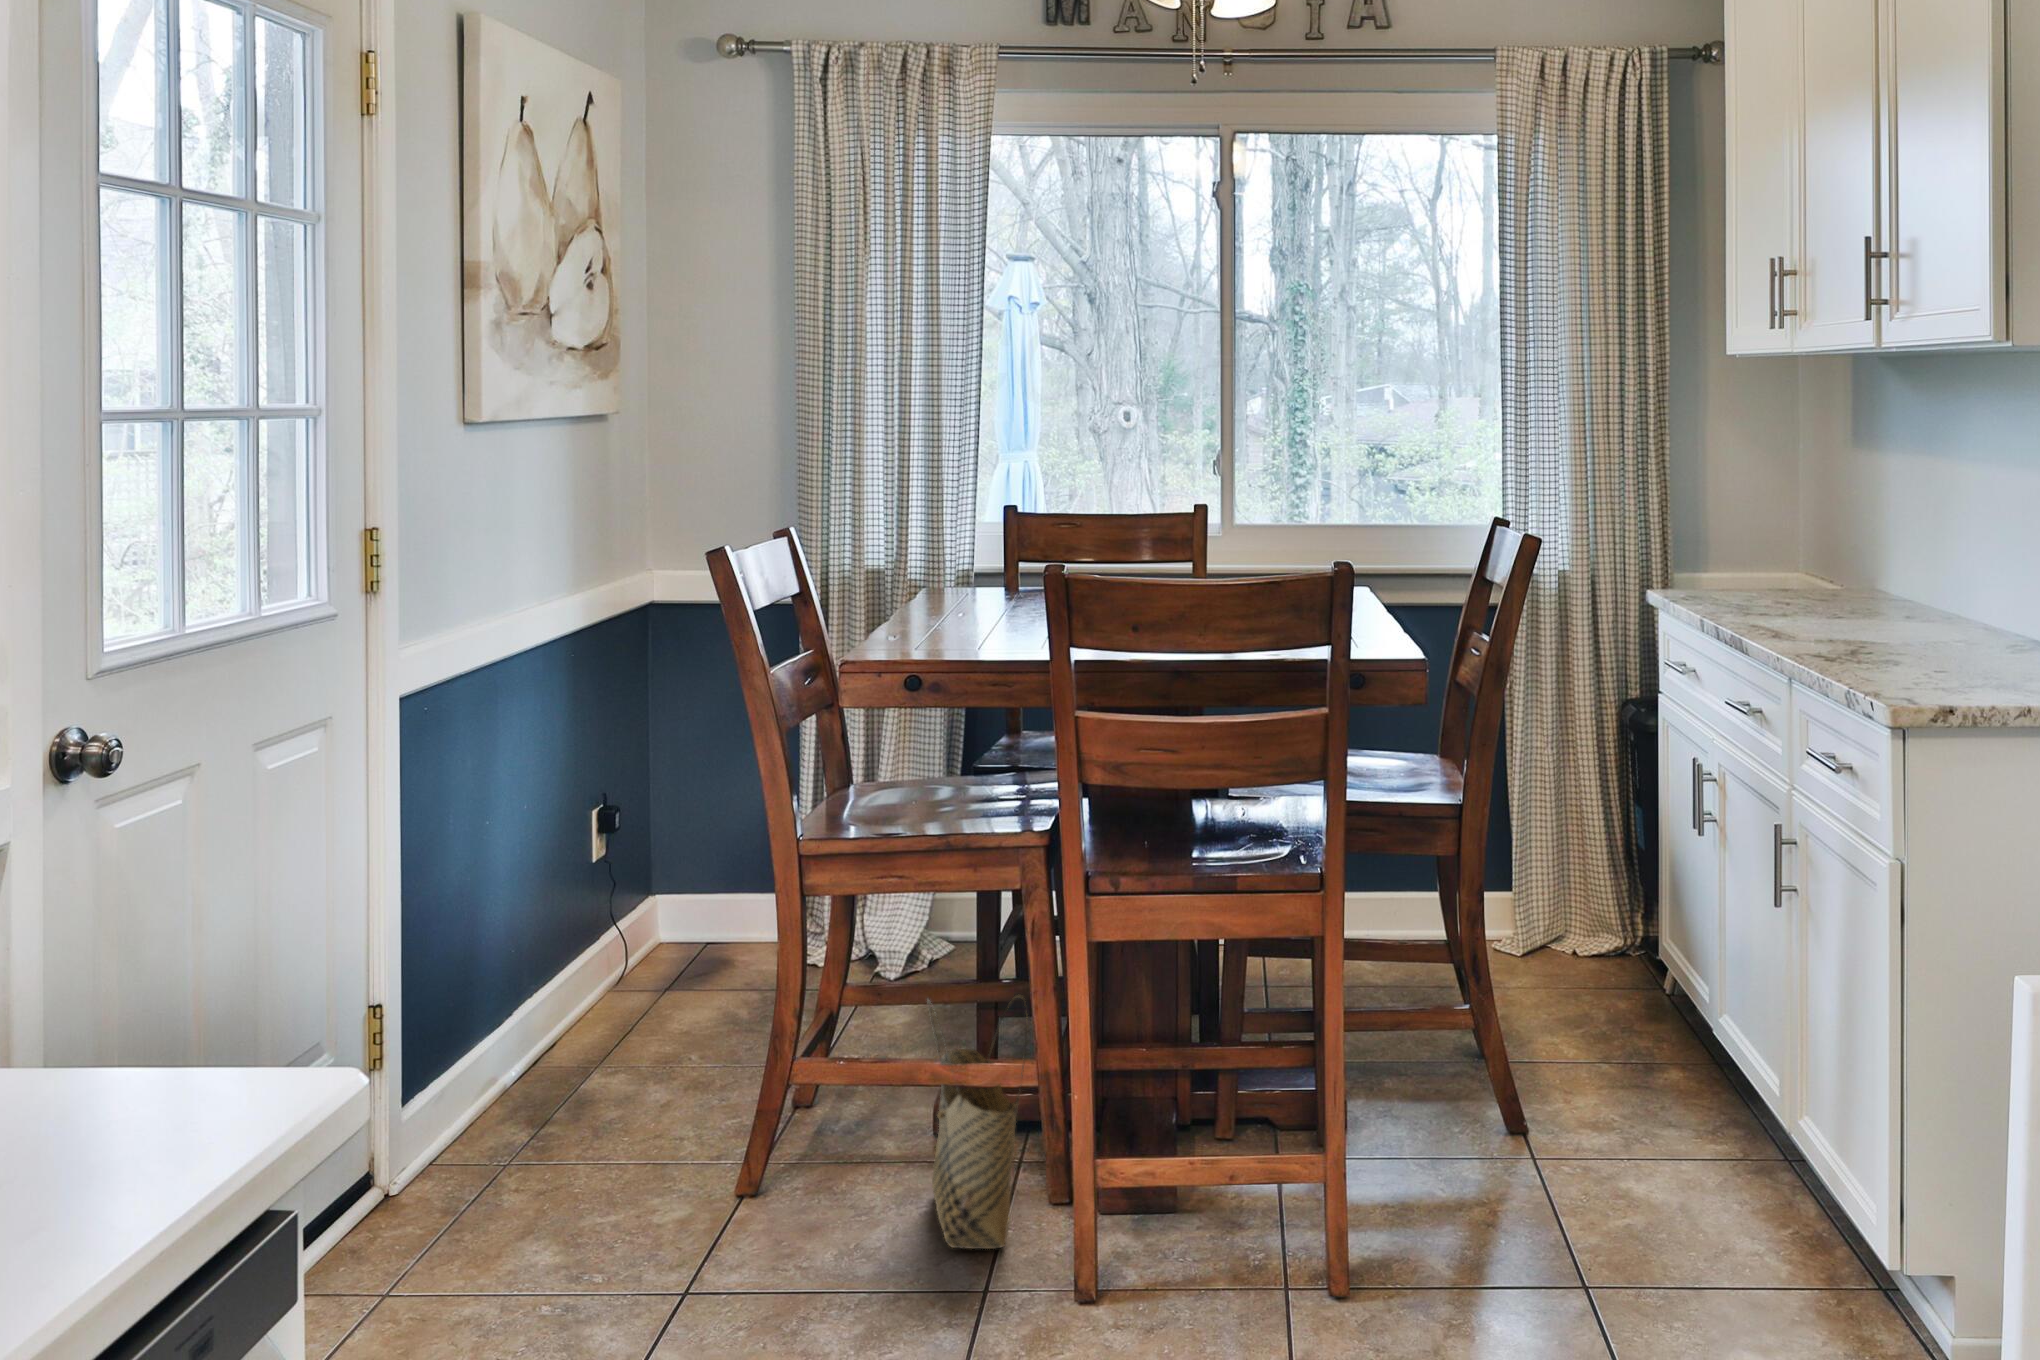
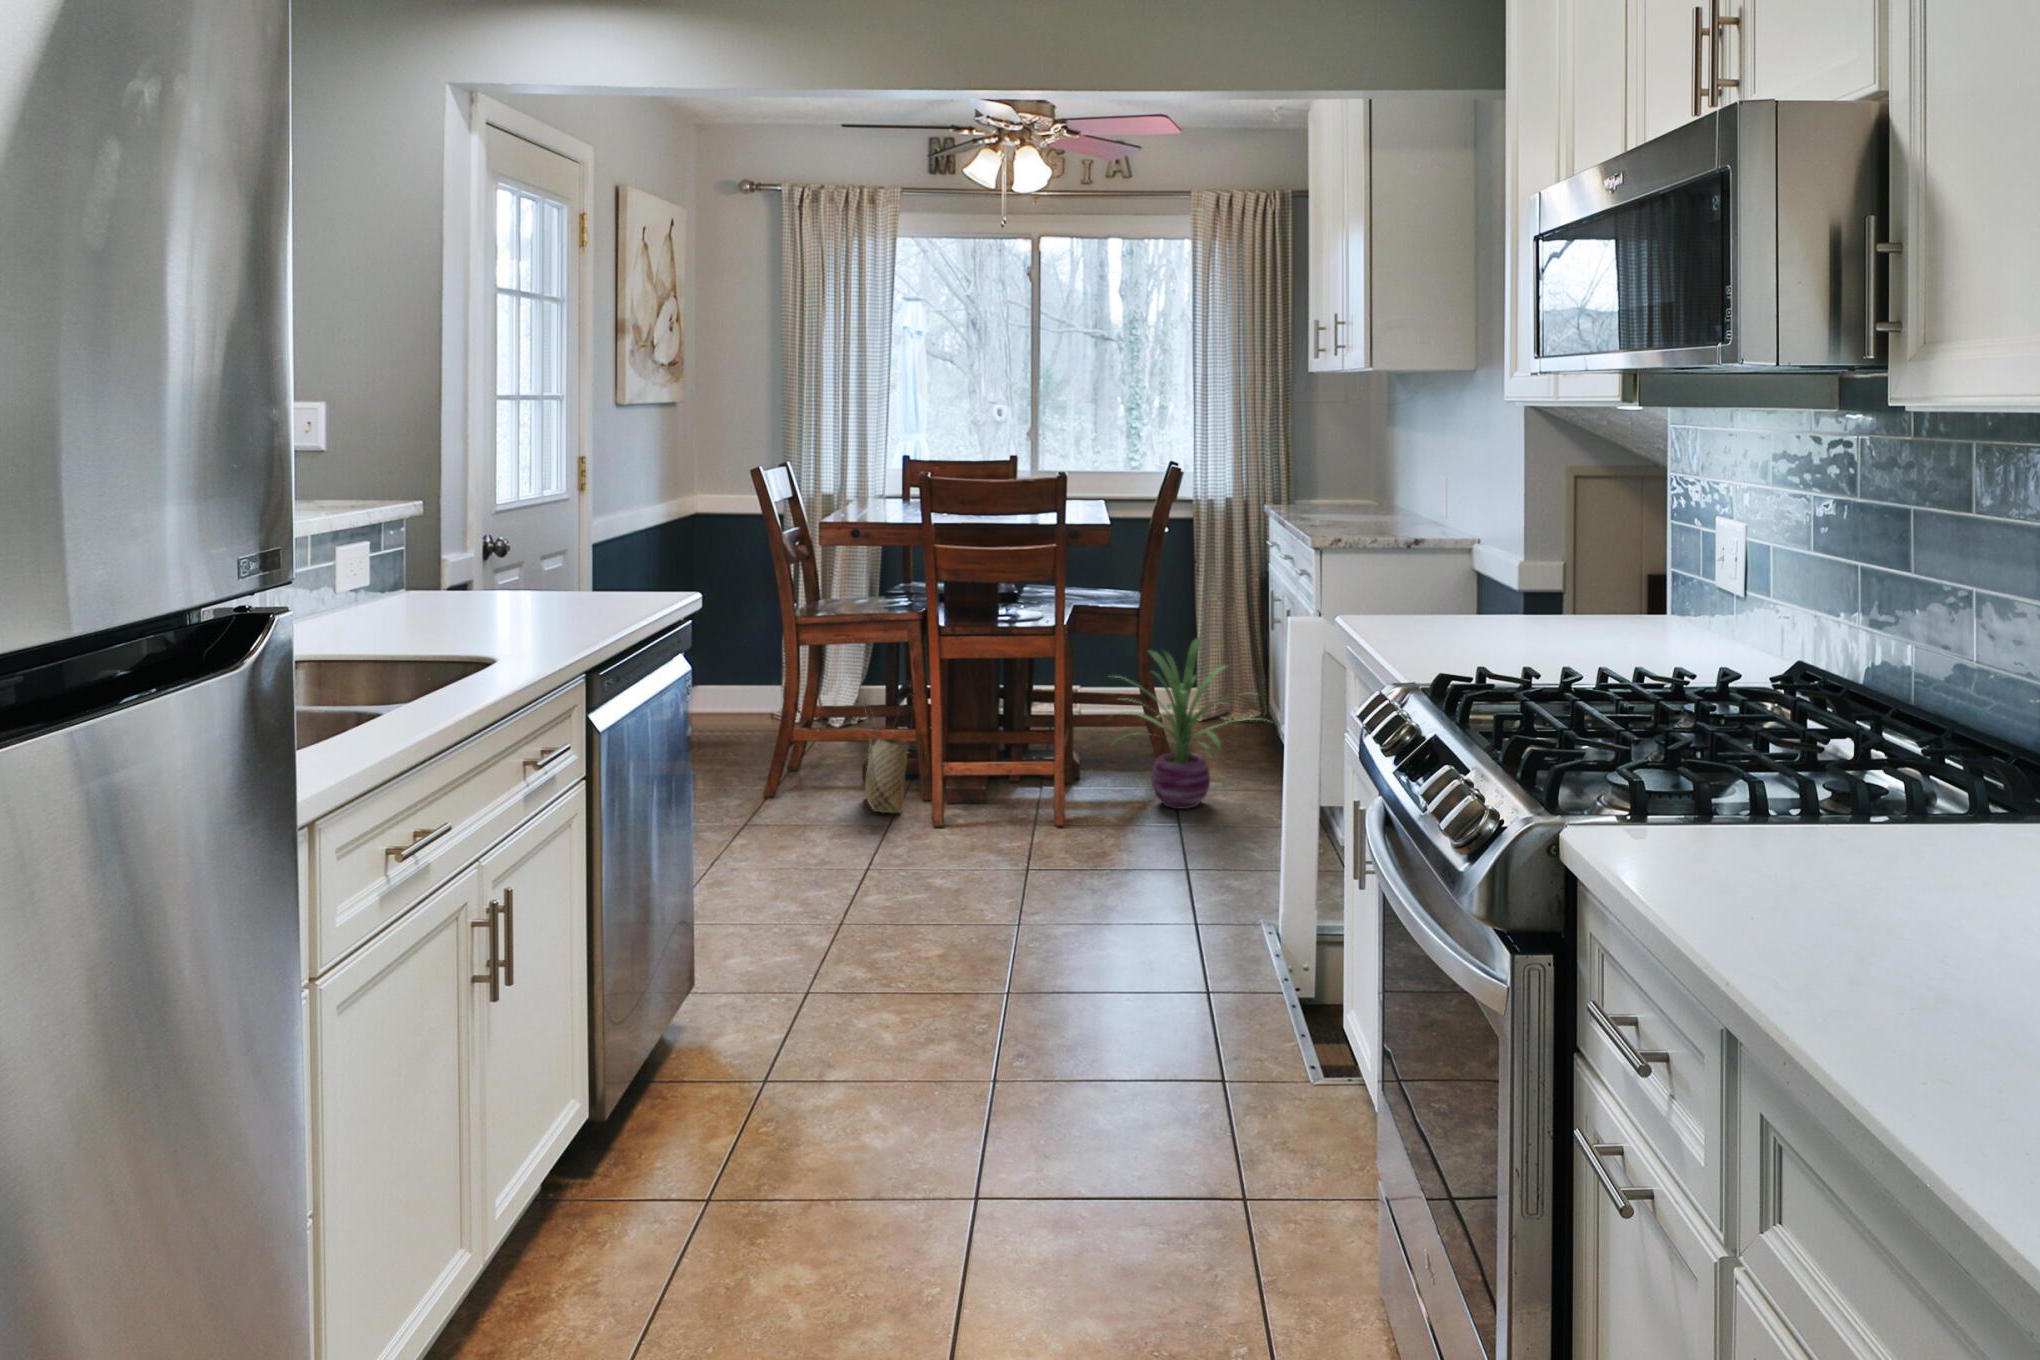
decorative plant: none [1400,871,1752,1233] -> present [1110,637,1261,809]

